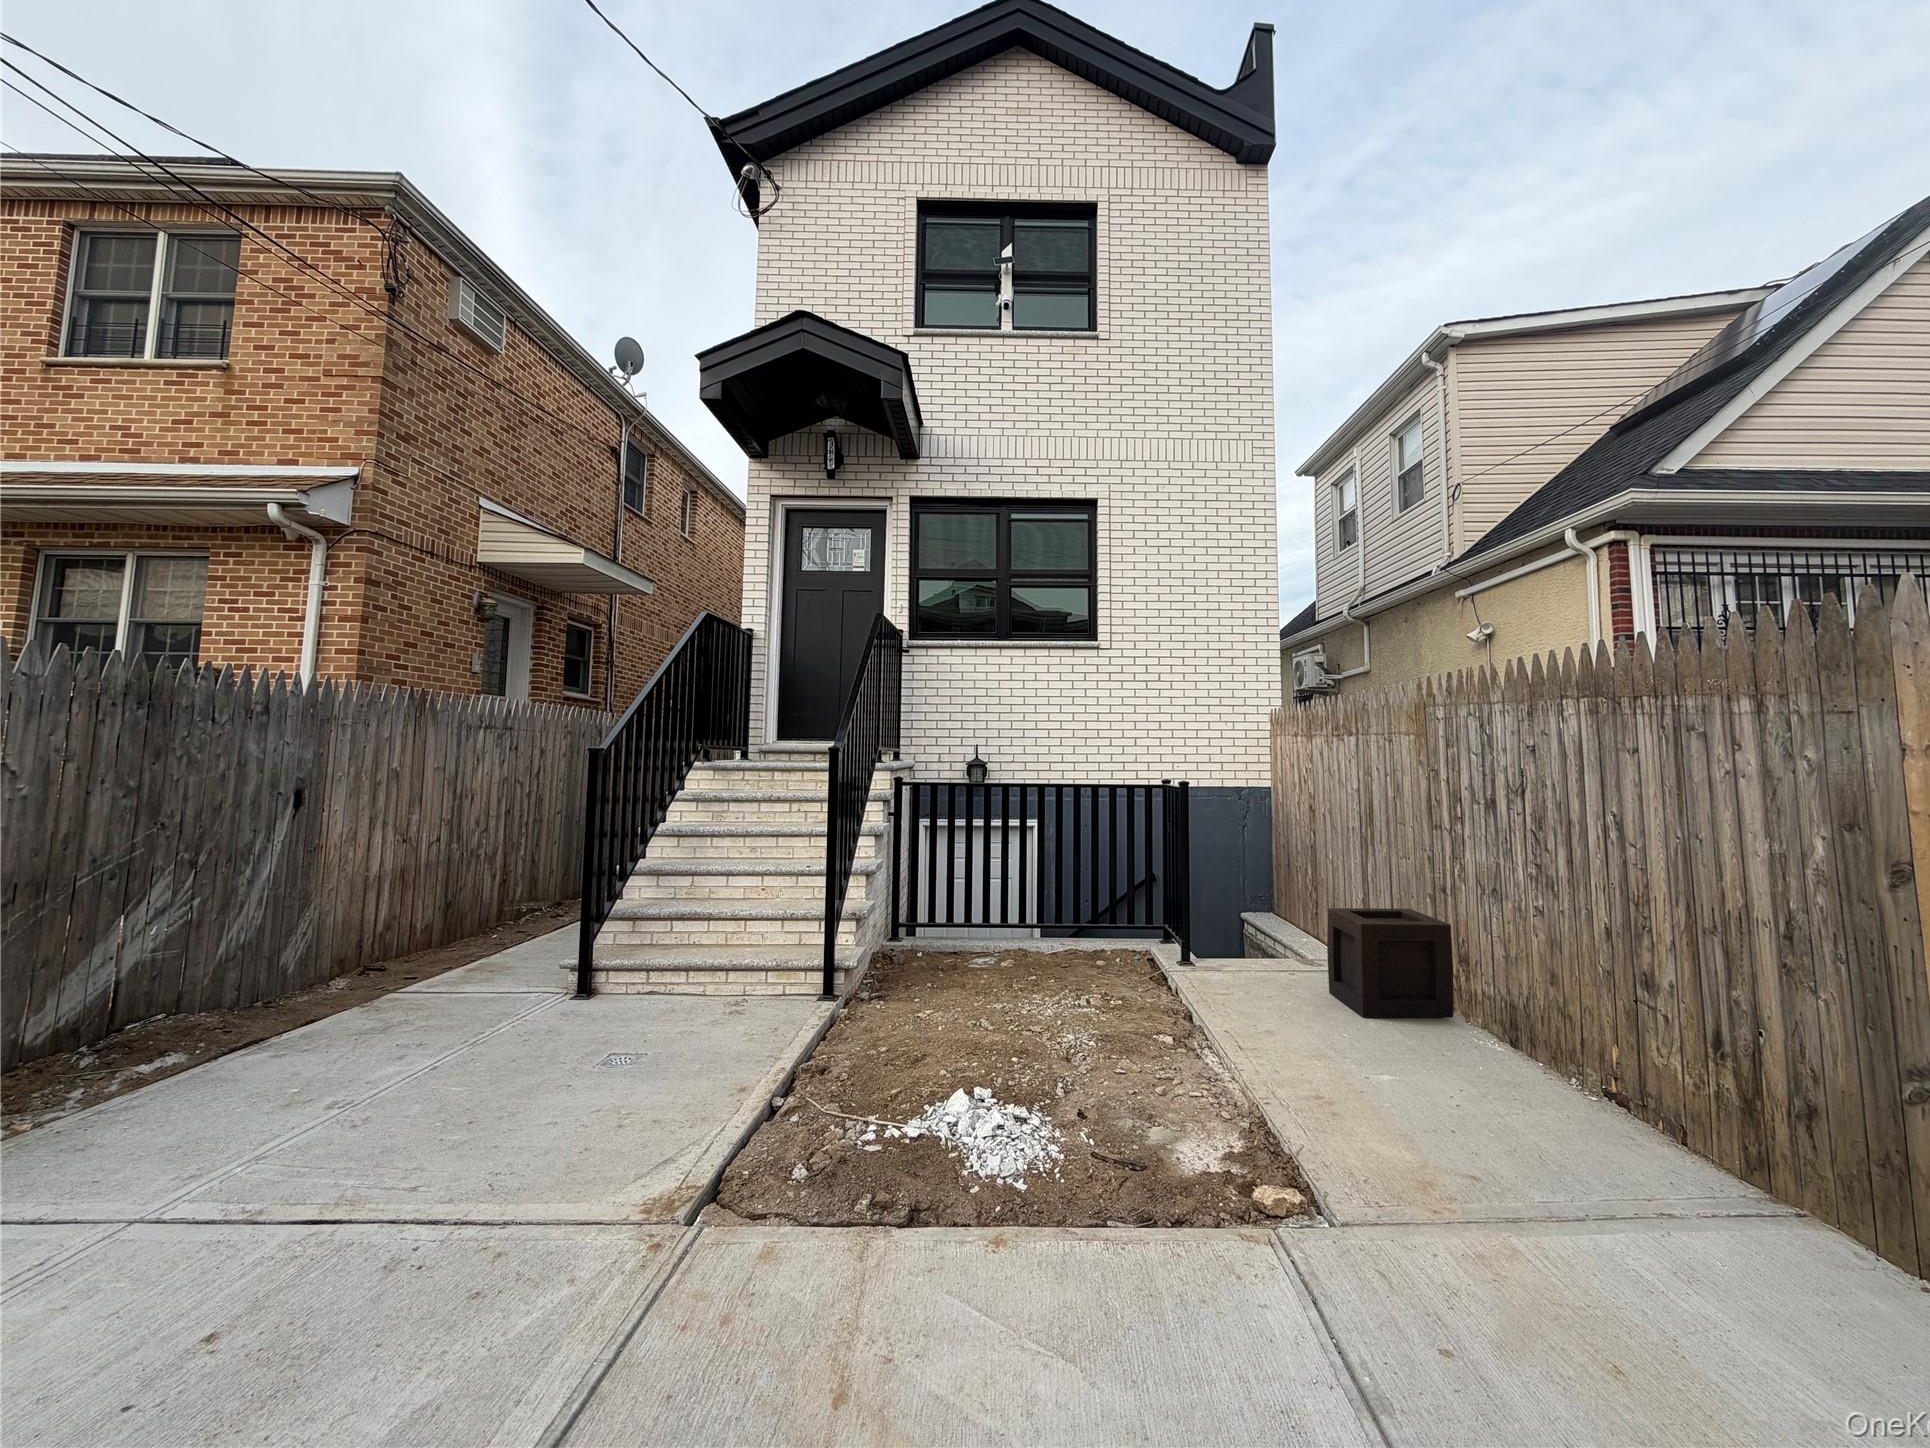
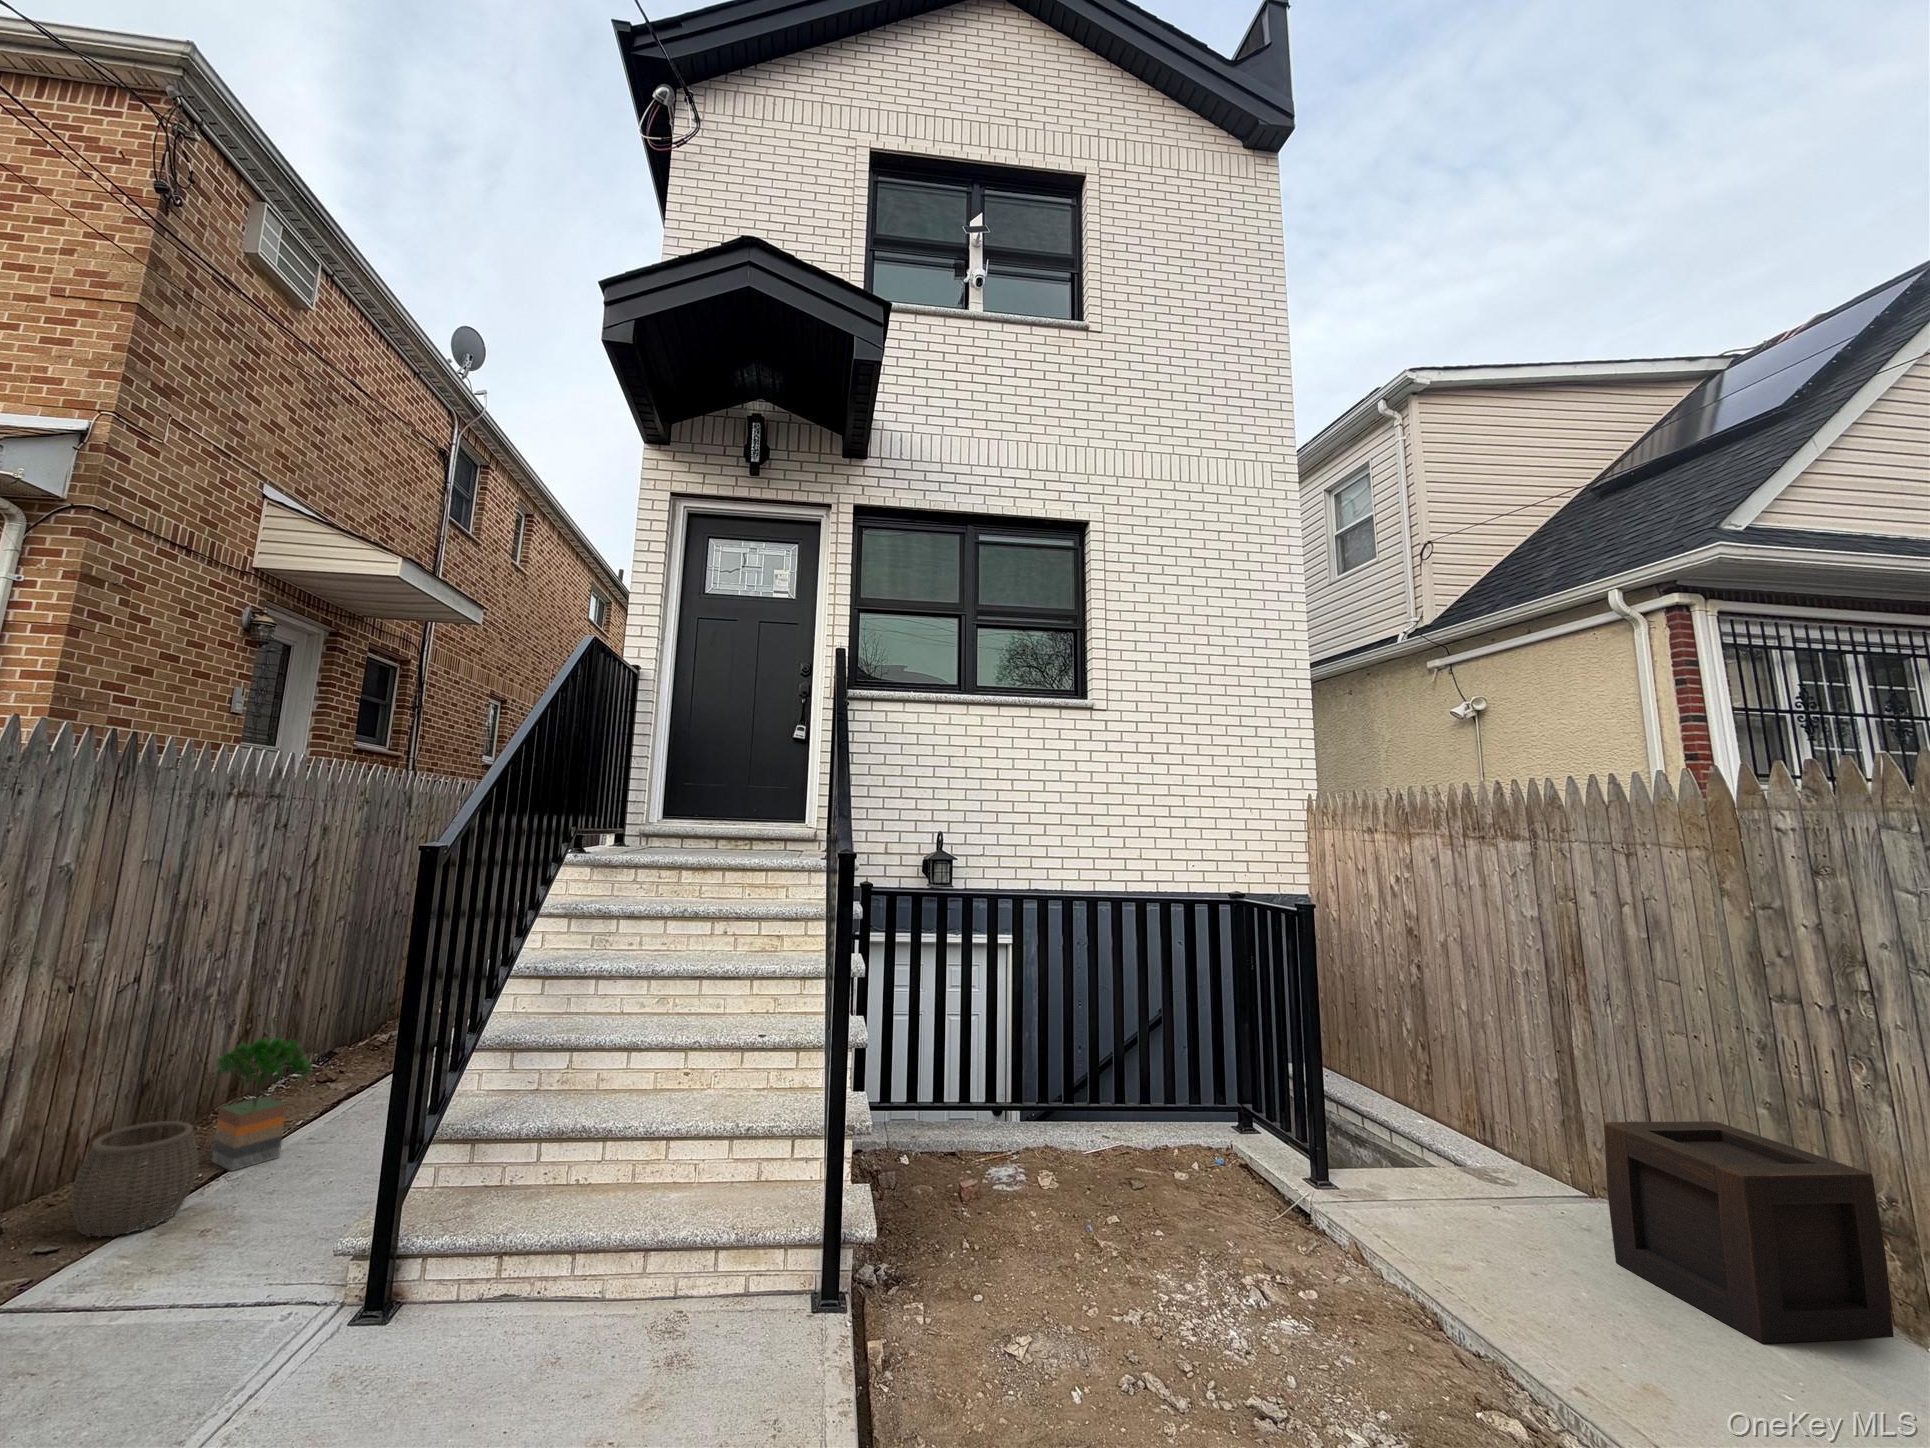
potted tree: none [487,876,547,952] -> present [211,1038,312,1171]
woven basket: none [422,916,487,972] -> present [71,1121,198,1237]

